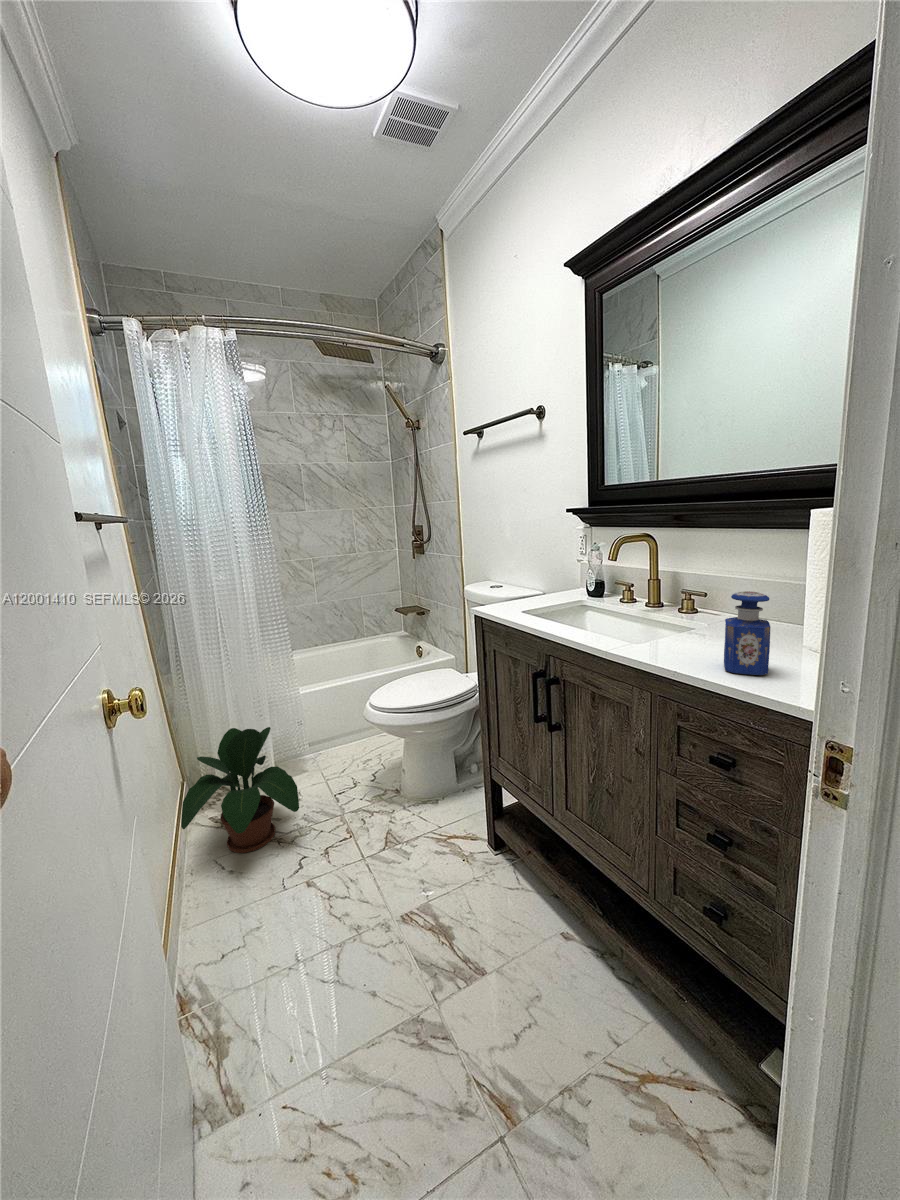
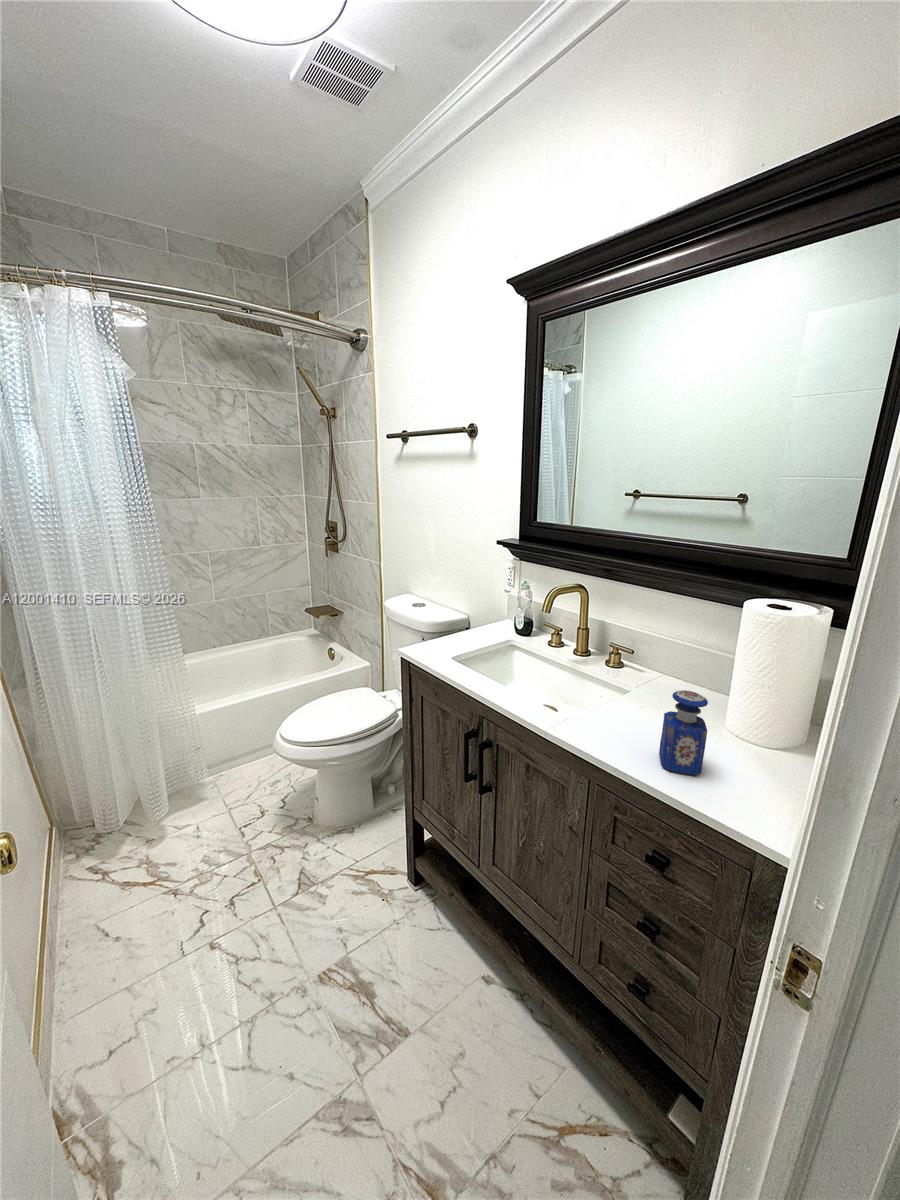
potted plant: present [181,727,299,853] -> none [51,769,199,913]

